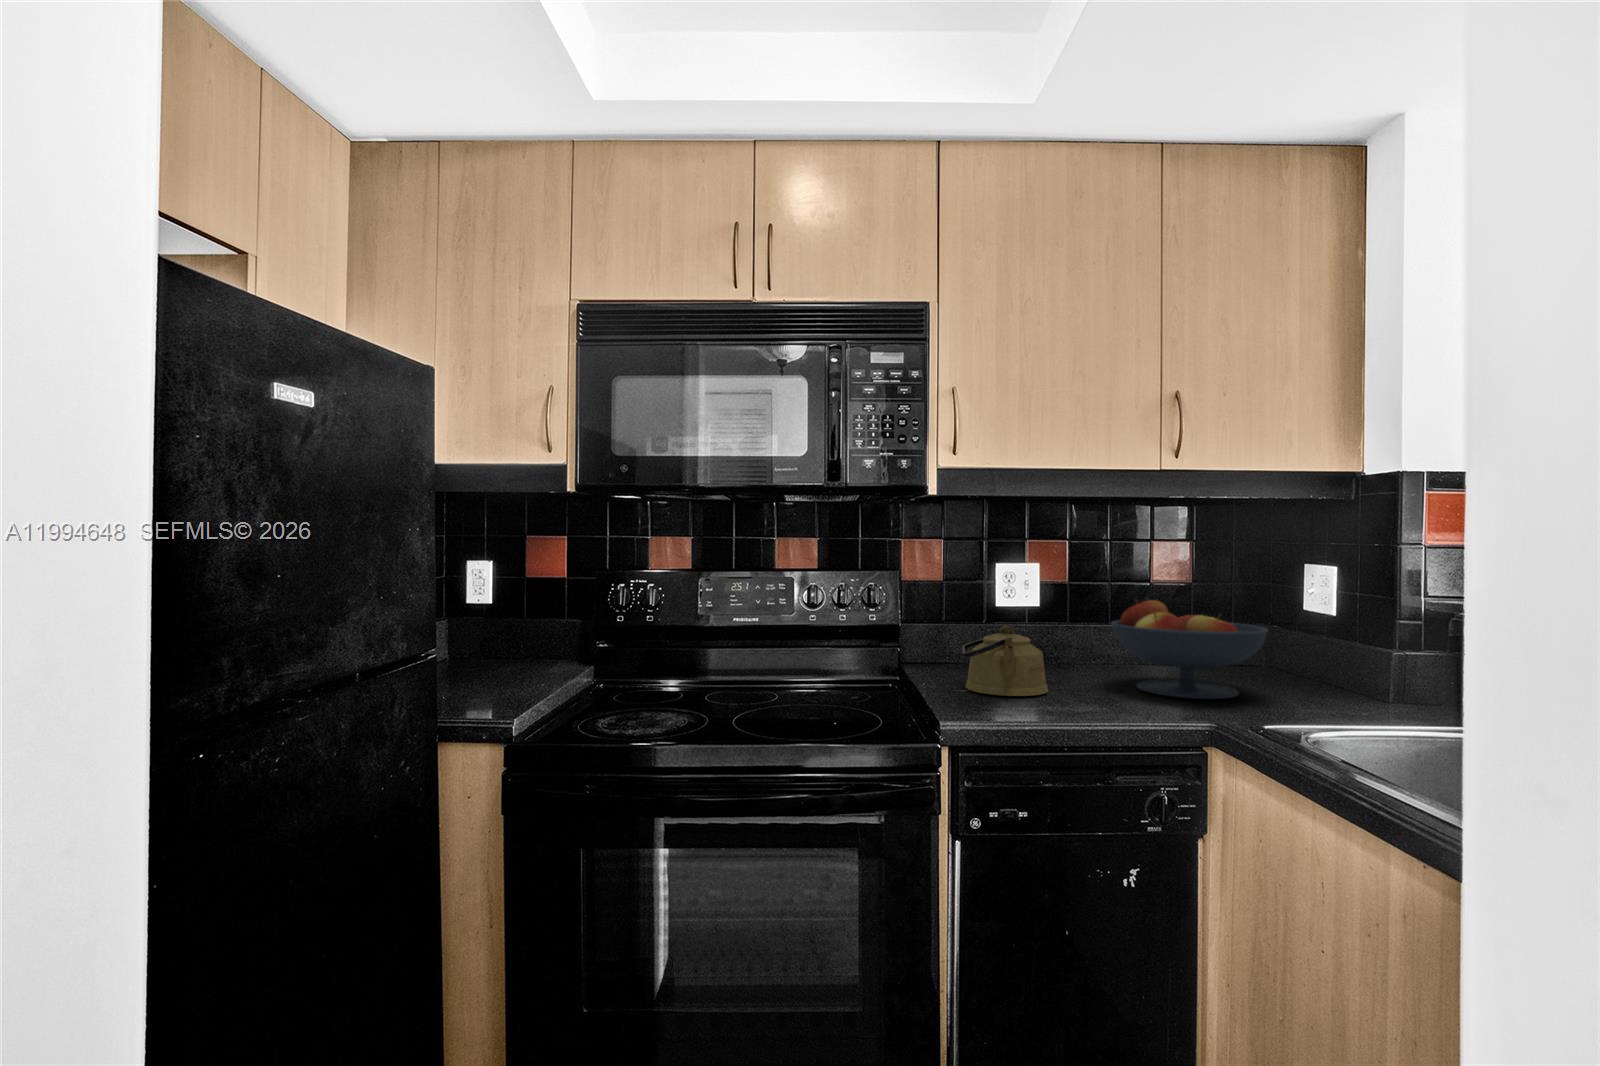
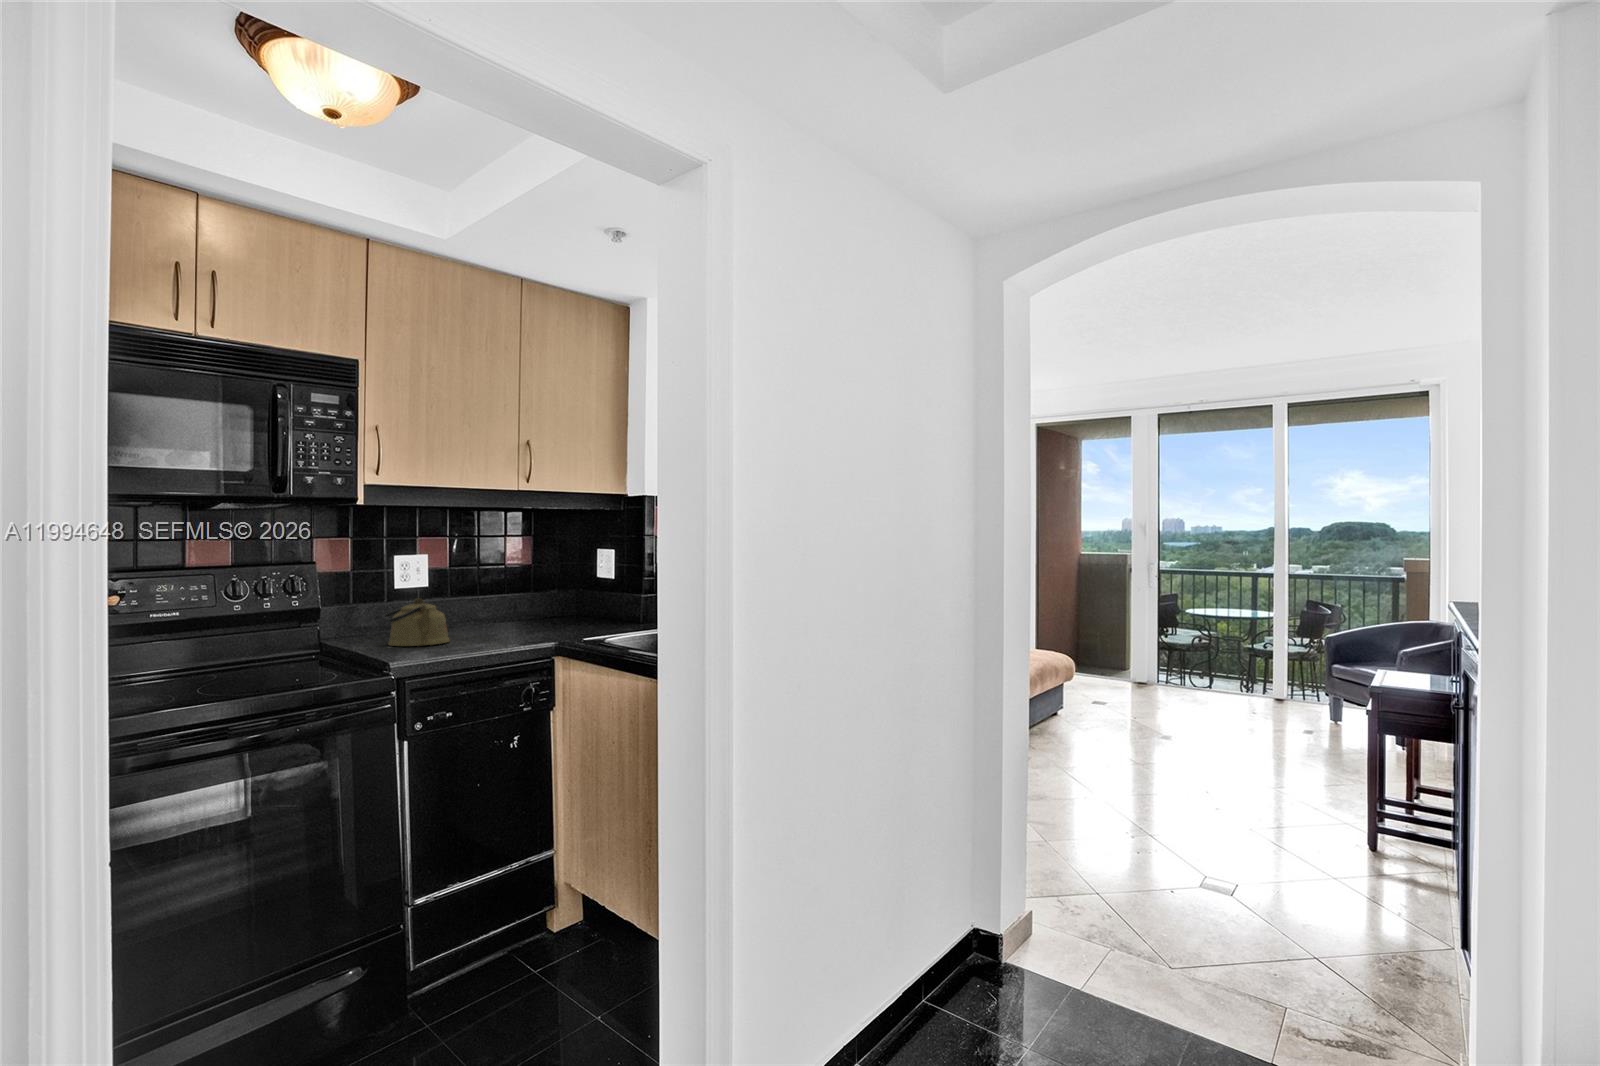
fruit bowl: present [1111,600,1269,699] -> none [487,575,583,635]

